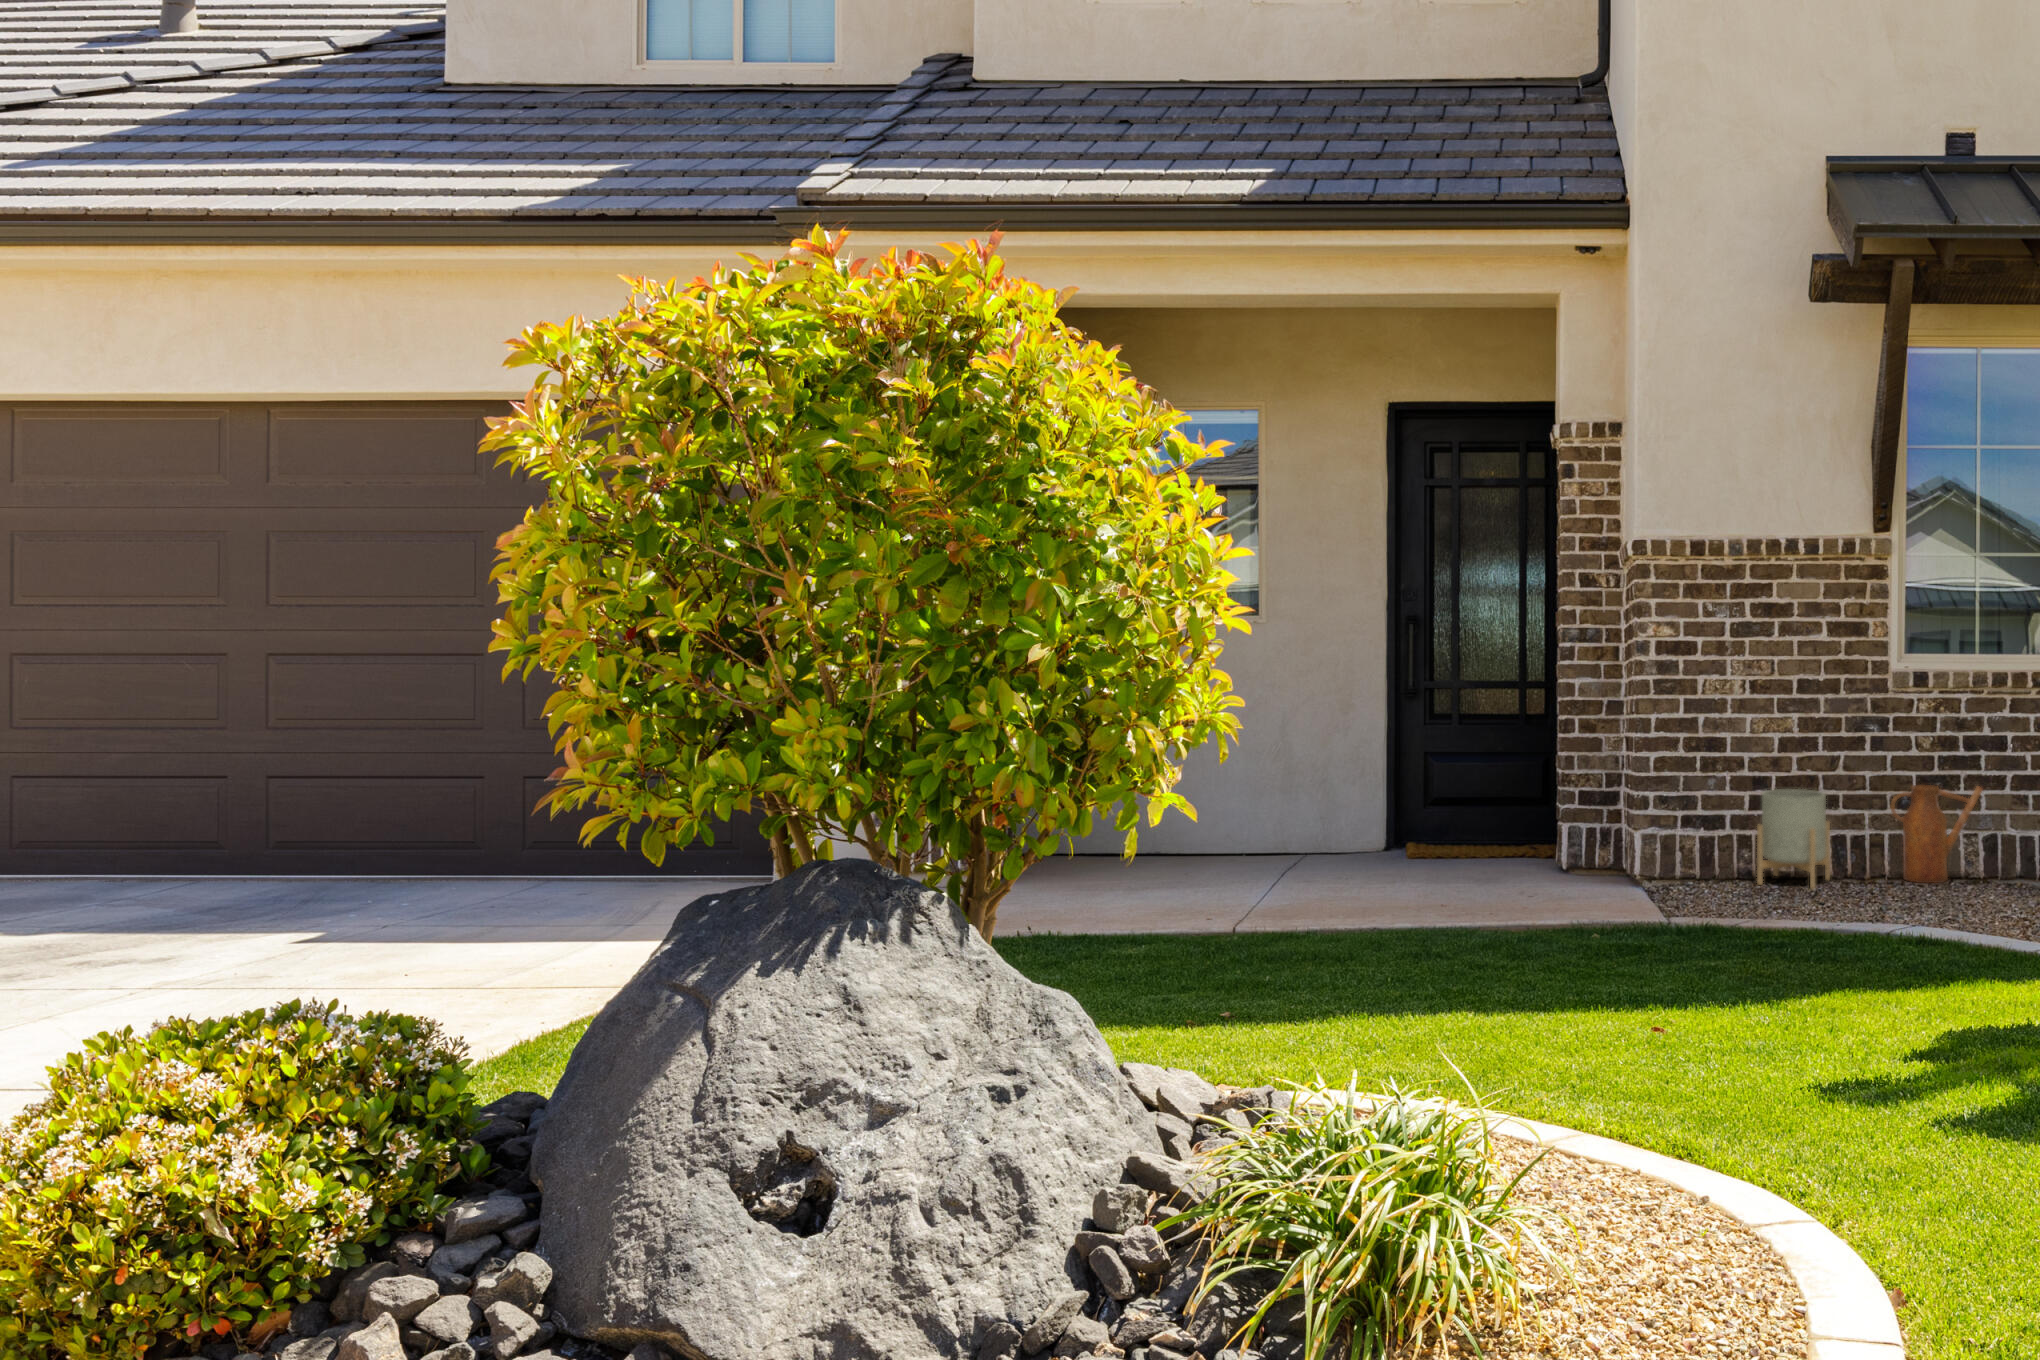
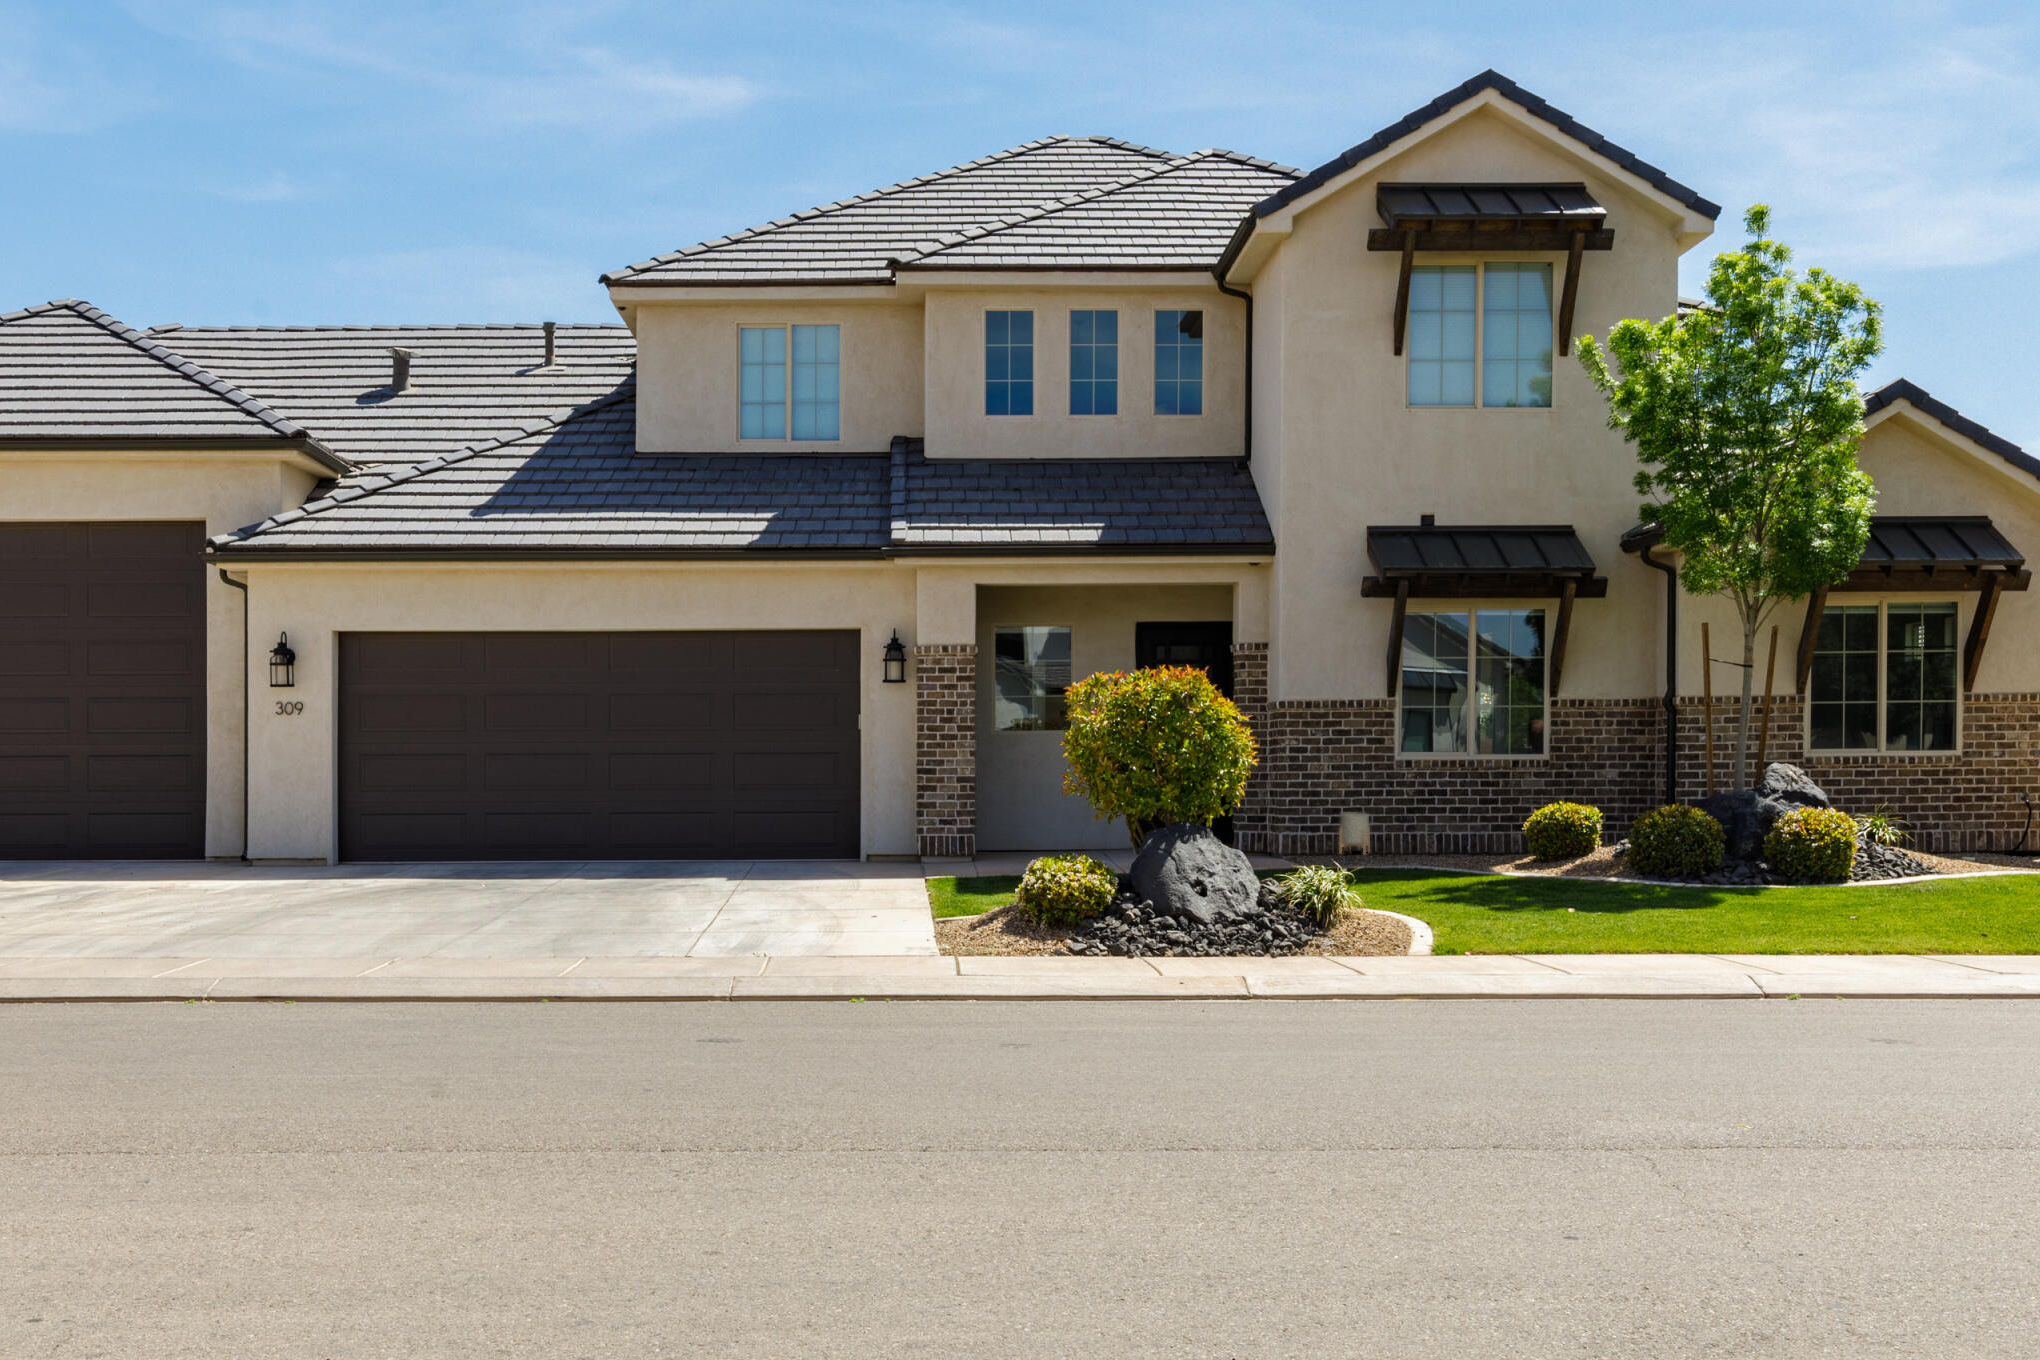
watering can: present [1891,785,1982,883] -> none [1396,811,1437,854]

